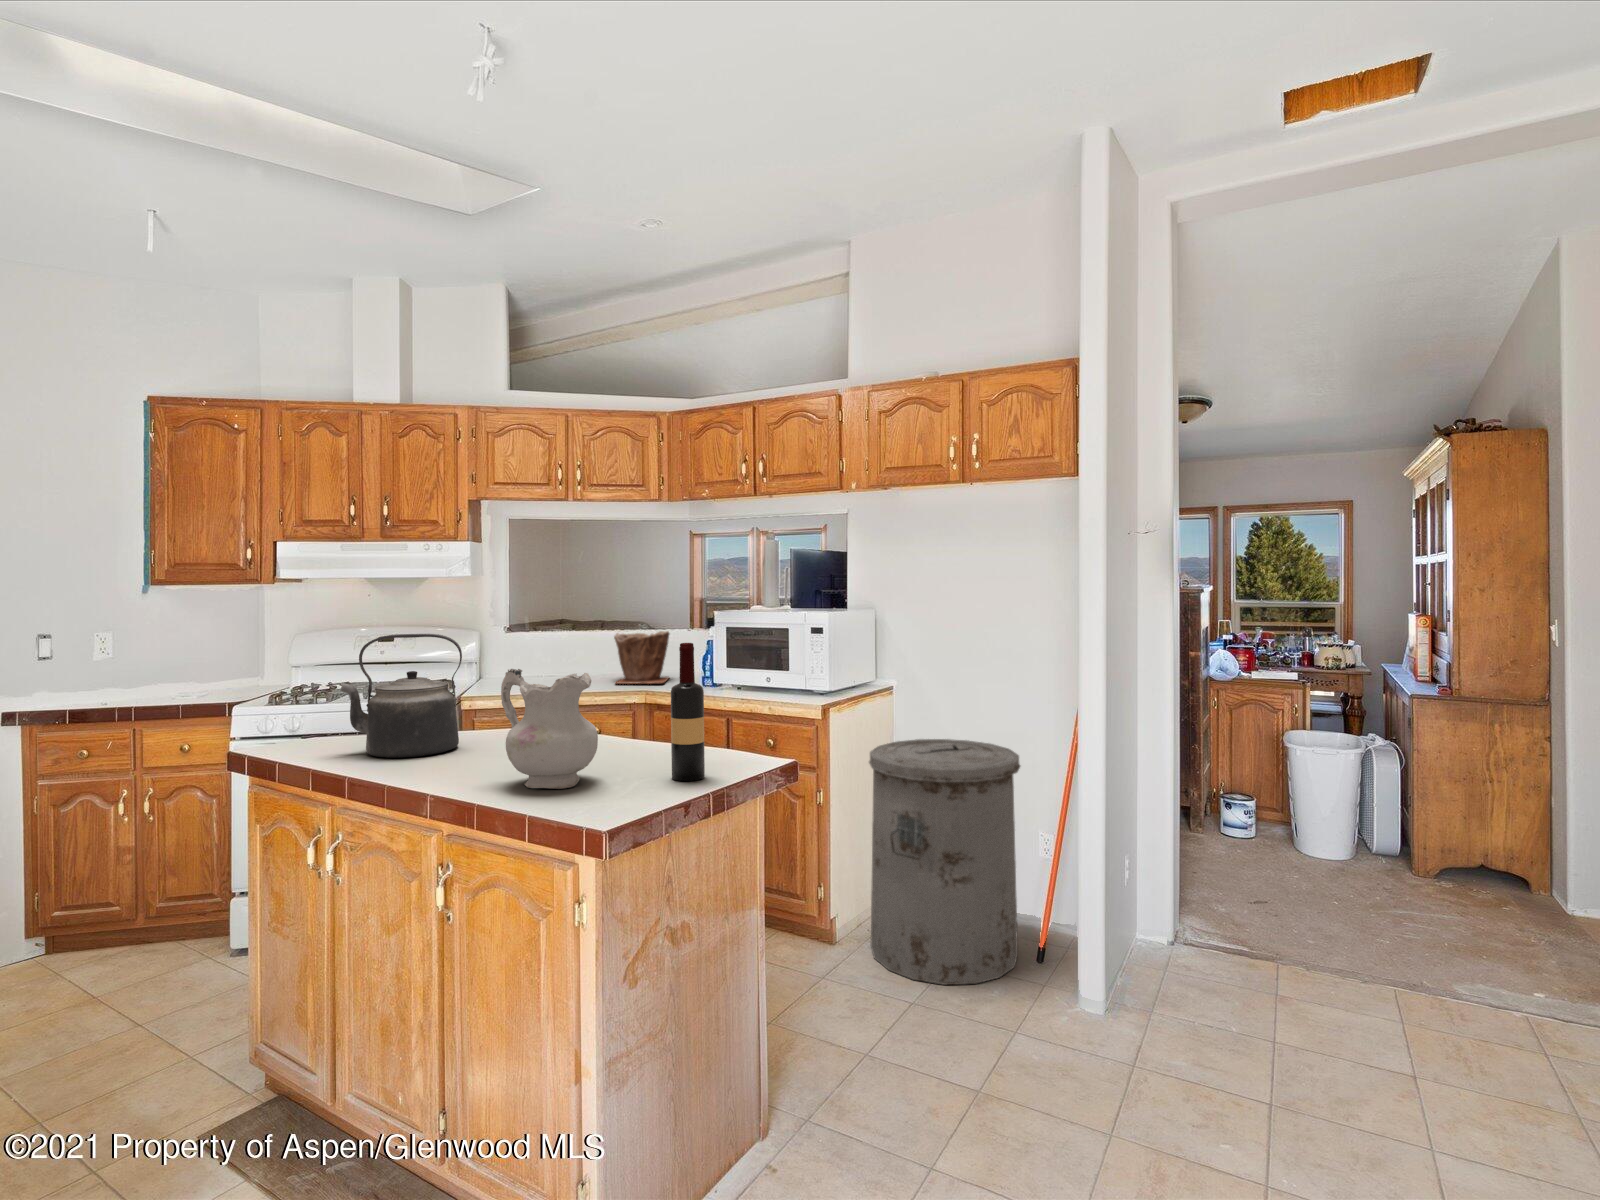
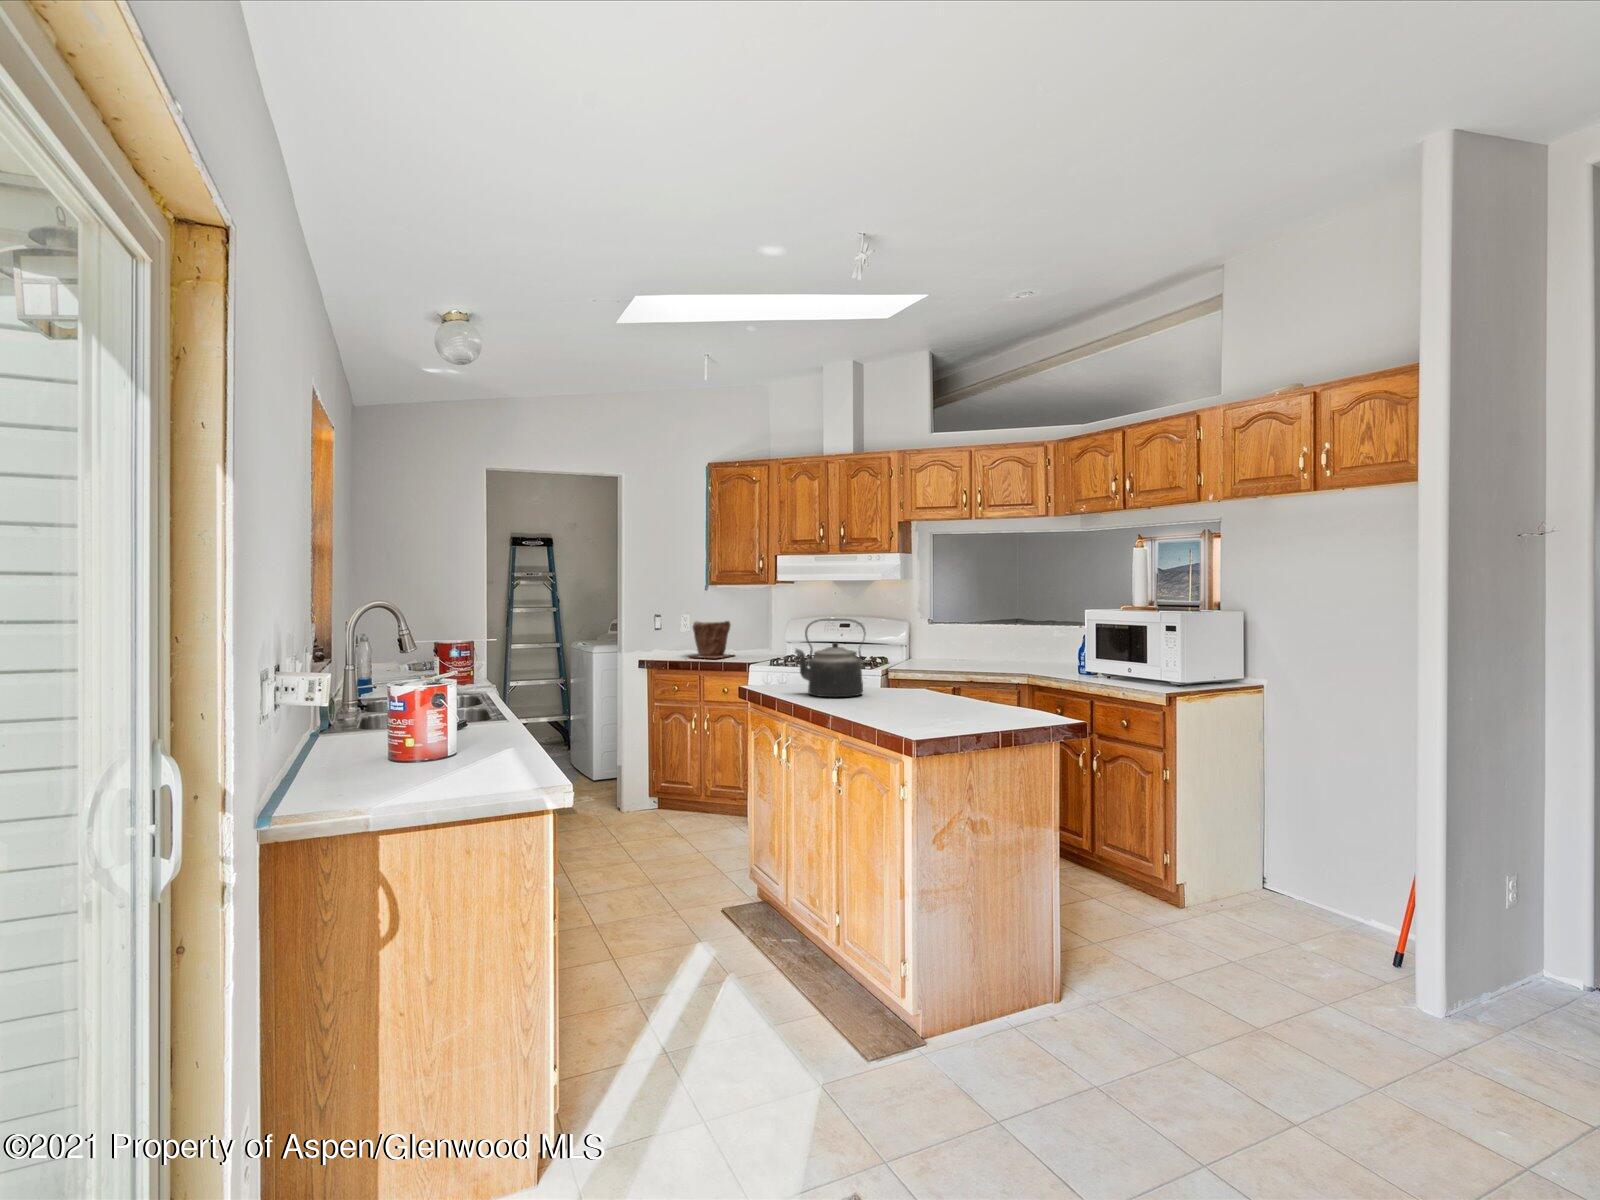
plant pot: present [614,631,669,684] -> present [691,621,731,658]
wine bottle: present [671,643,705,781] -> none [982,628,1006,725]
ceramic pitcher: present [501,669,598,789] -> none [875,641,934,720]
trash can: present [869,739,1020,985] -> none [1209,732,1373,961]

